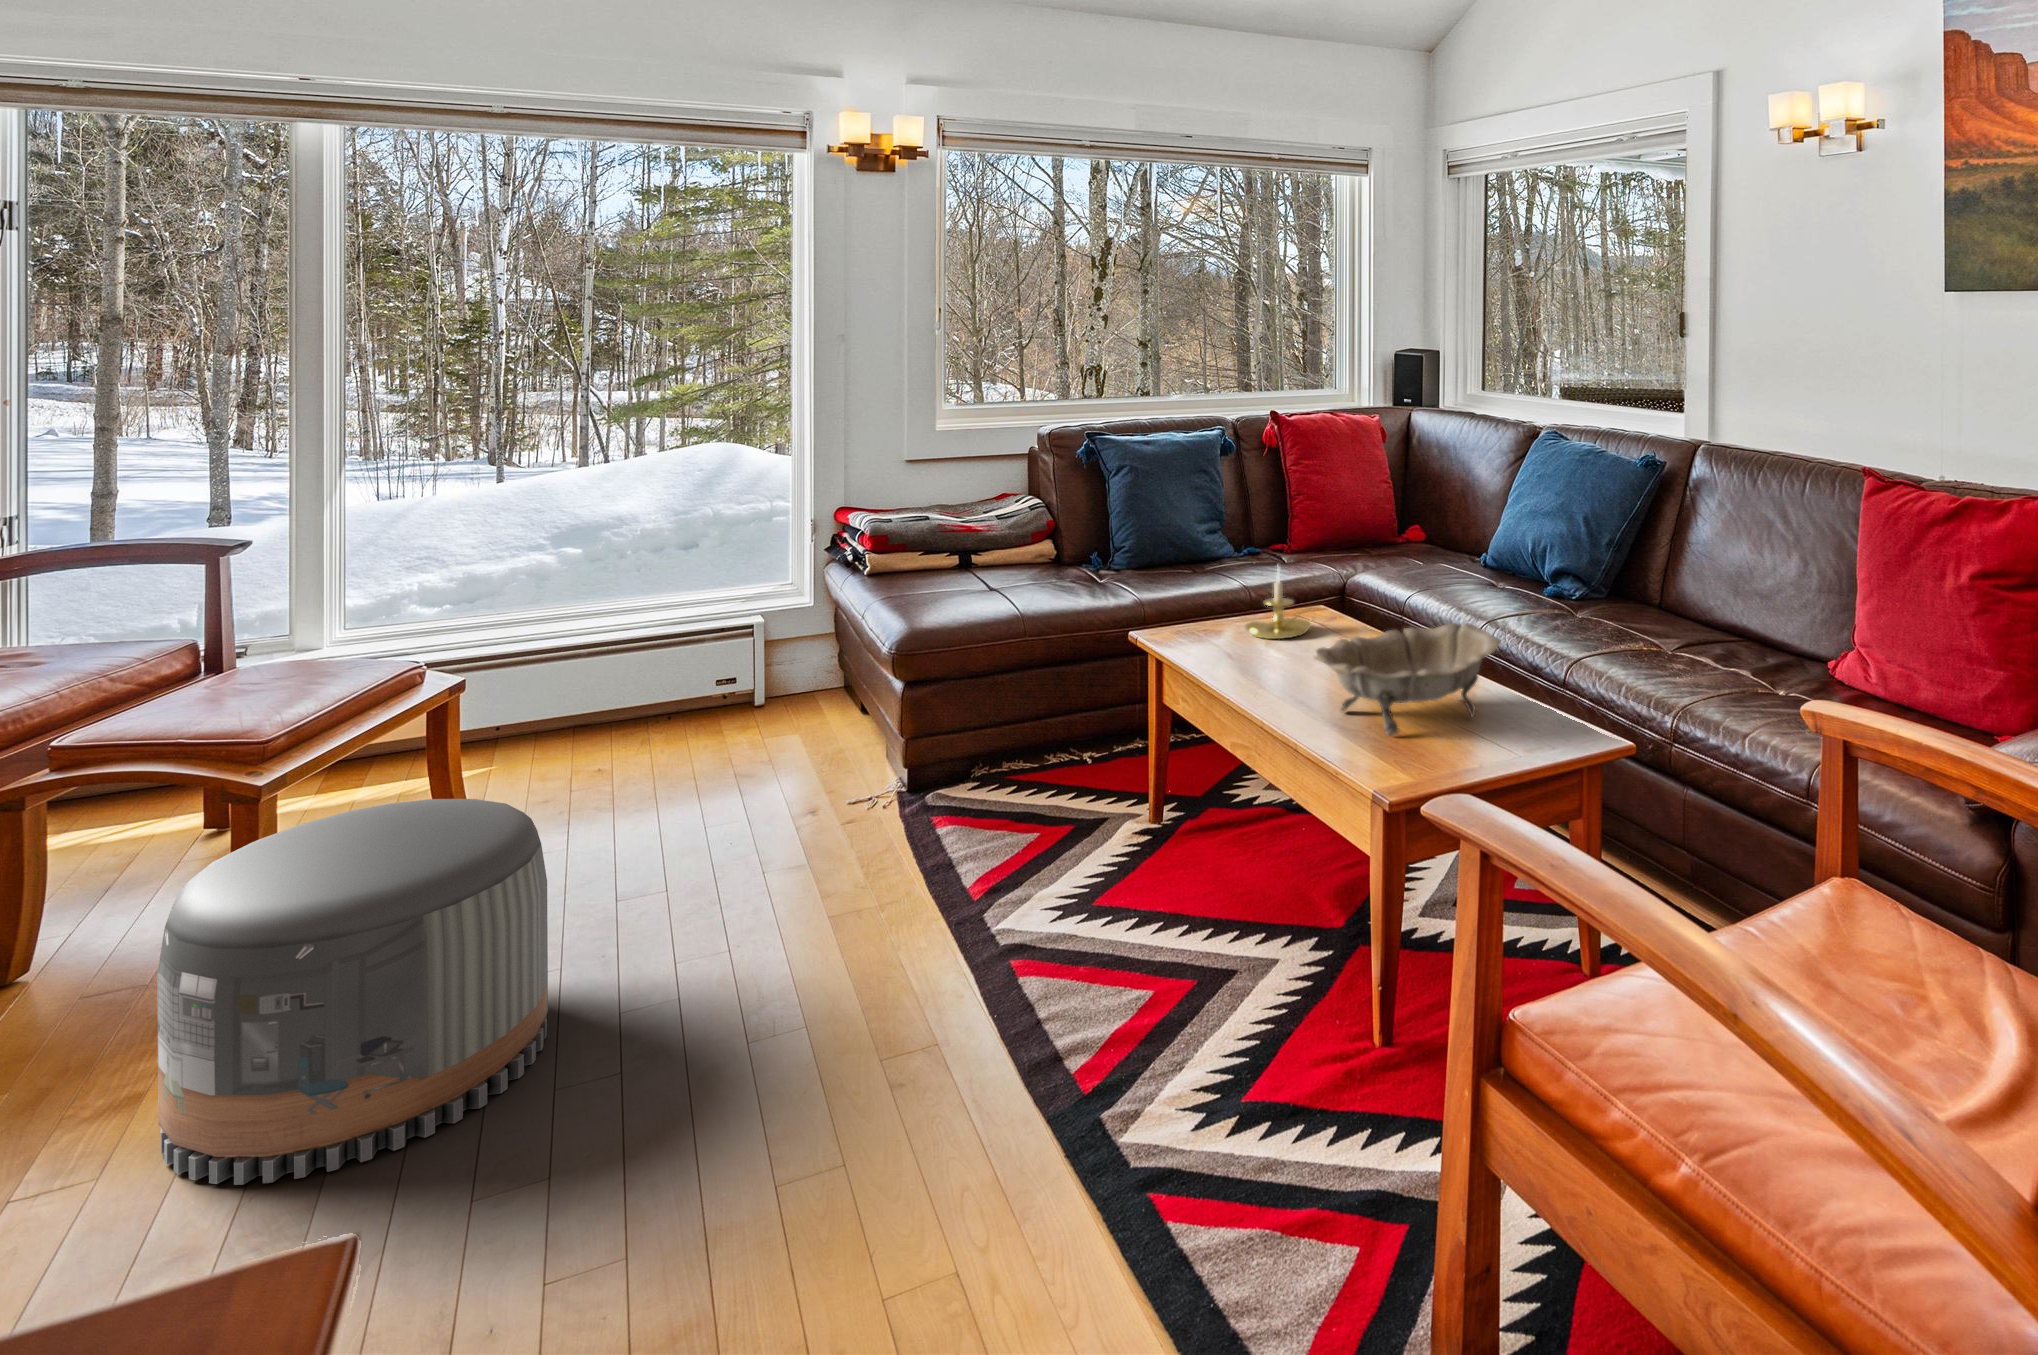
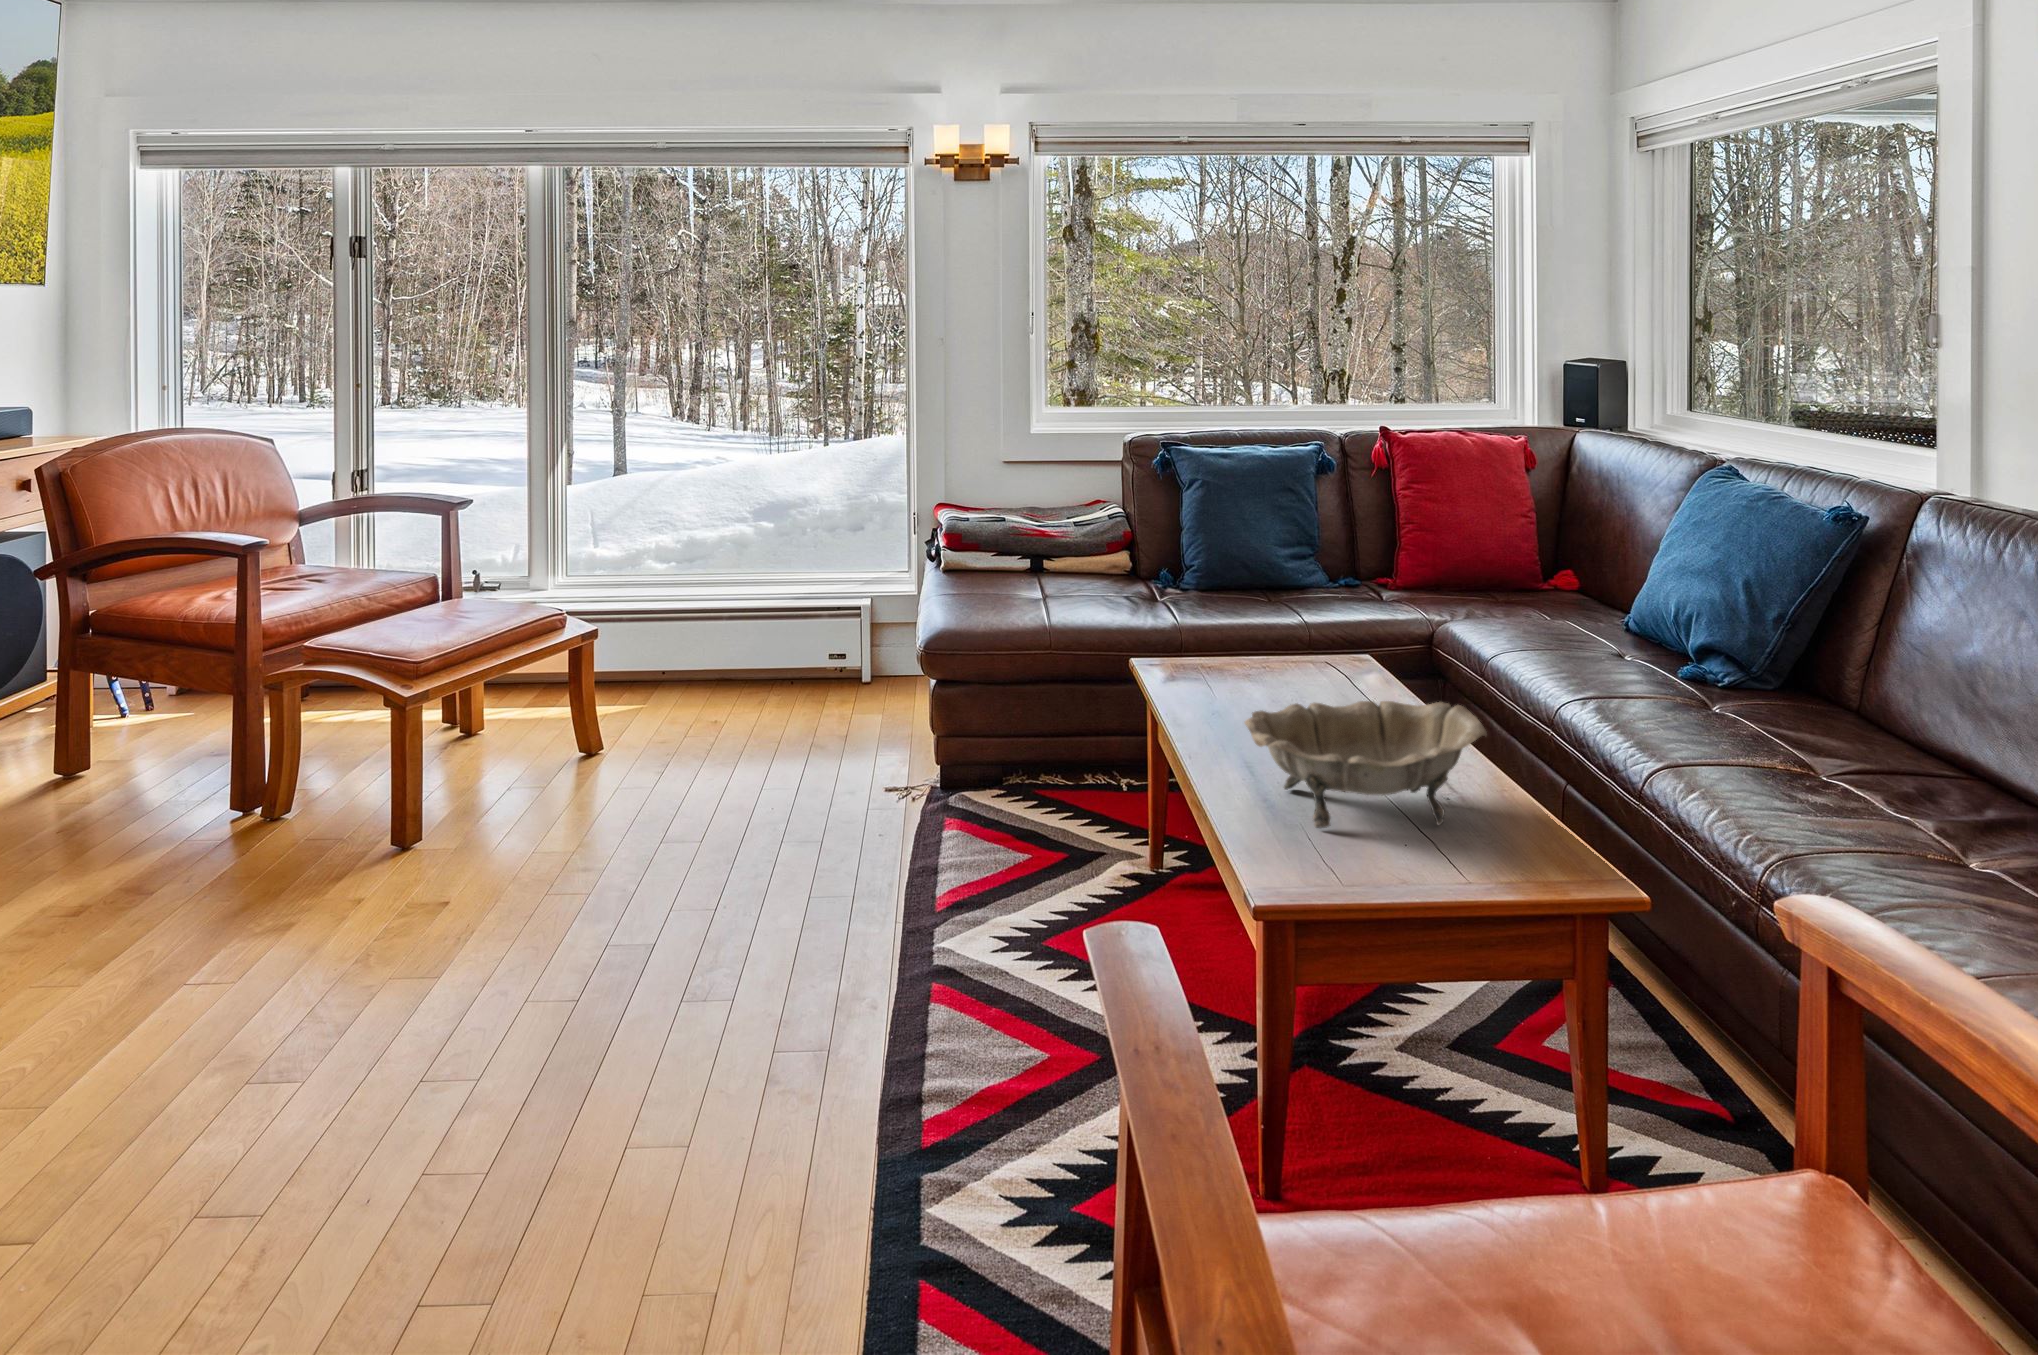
candle holder: present [1245,569,1313,639] -> none [1253,605,1345,691]
pouf: present [157,799,548,1185] -> none [281,731,558,1023]

